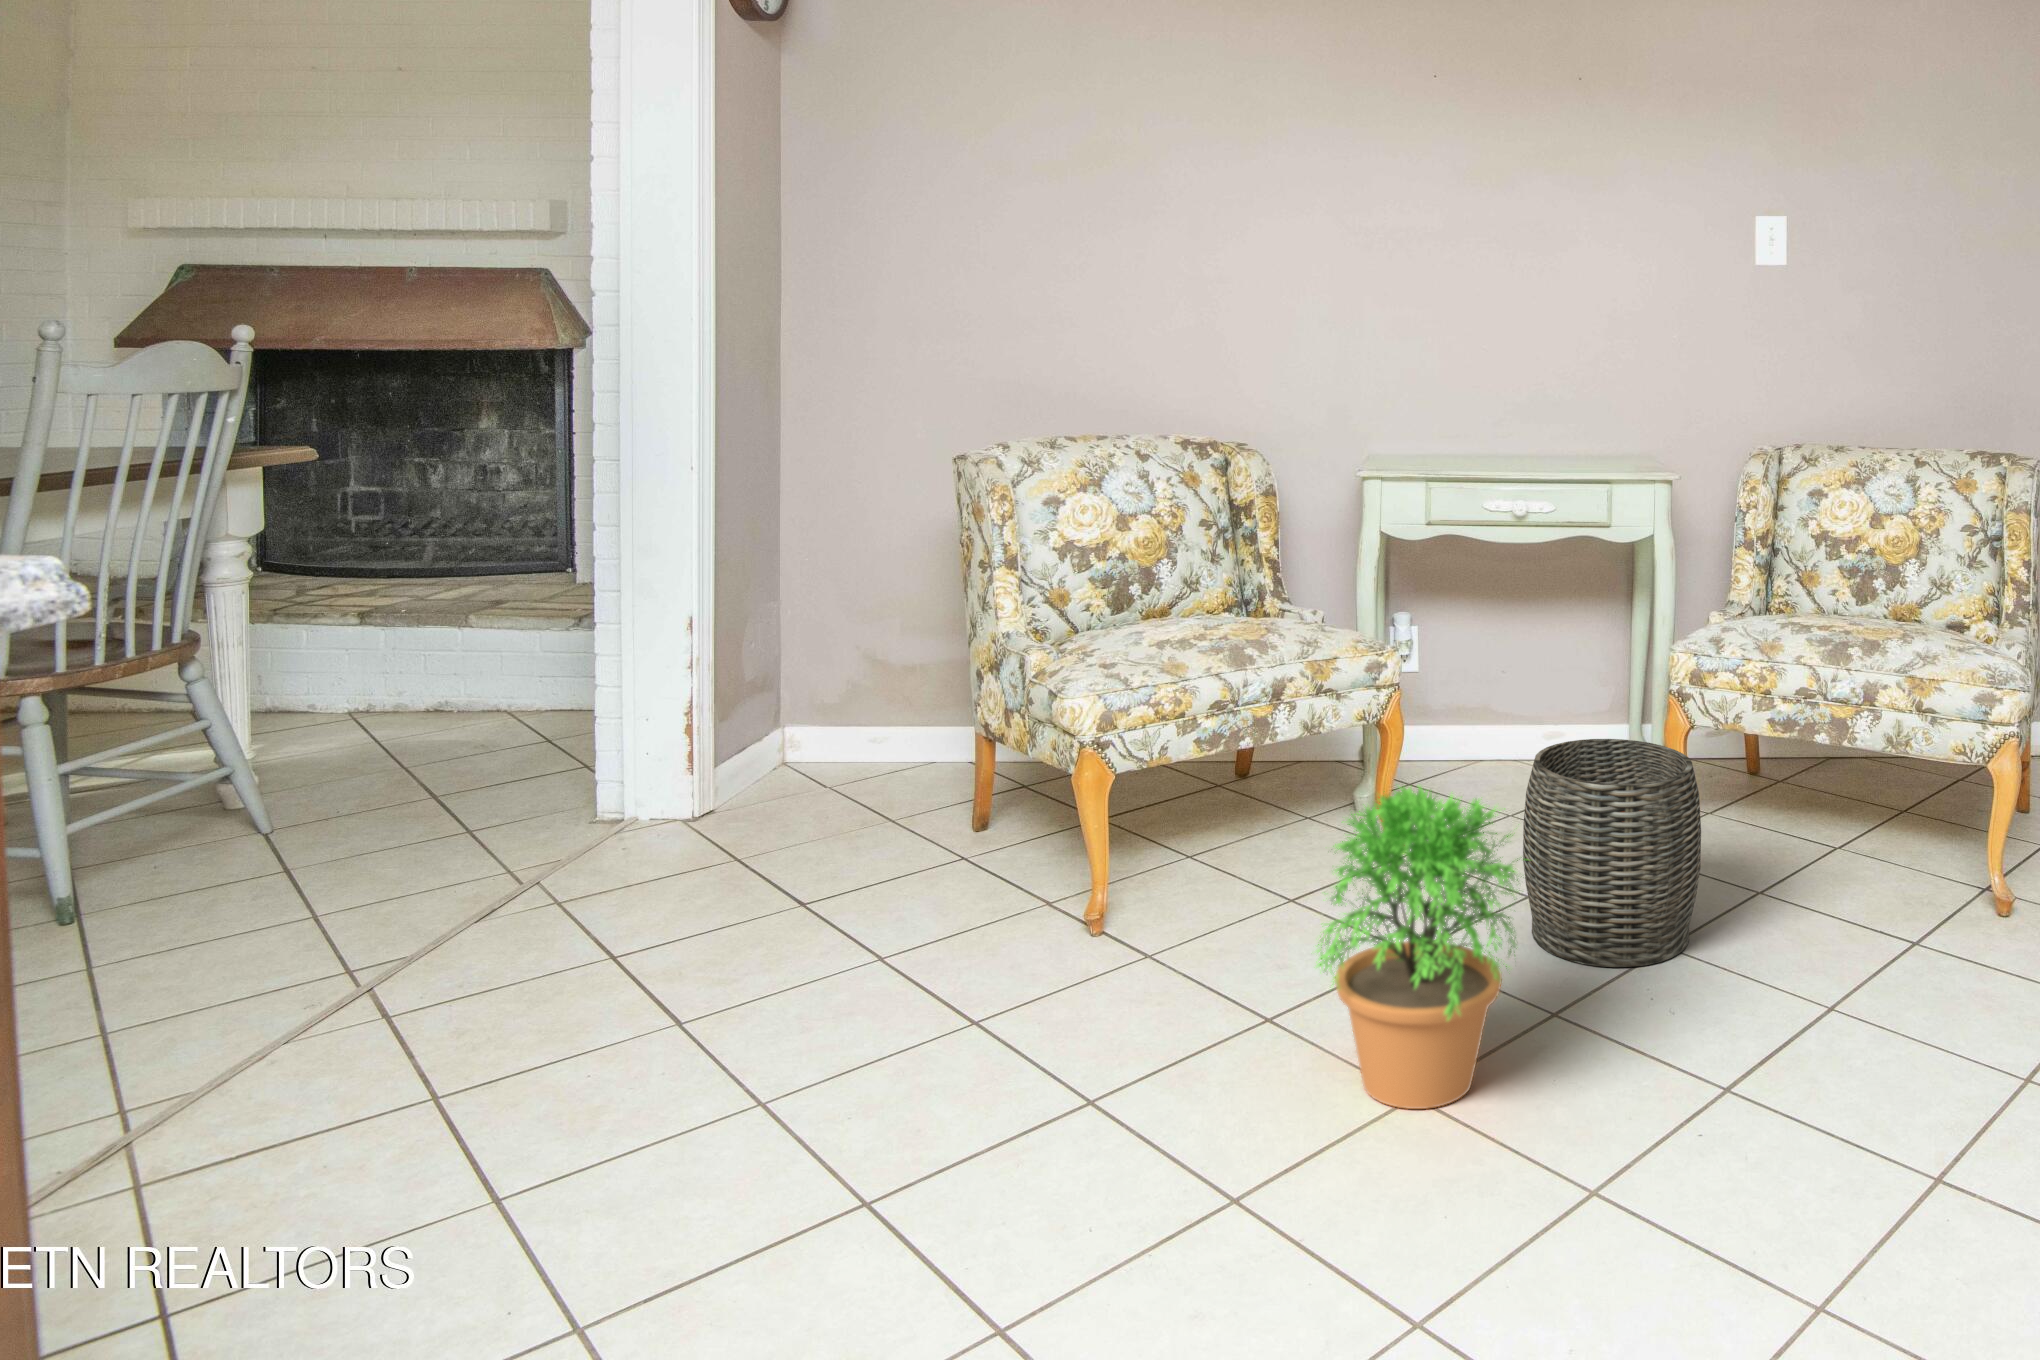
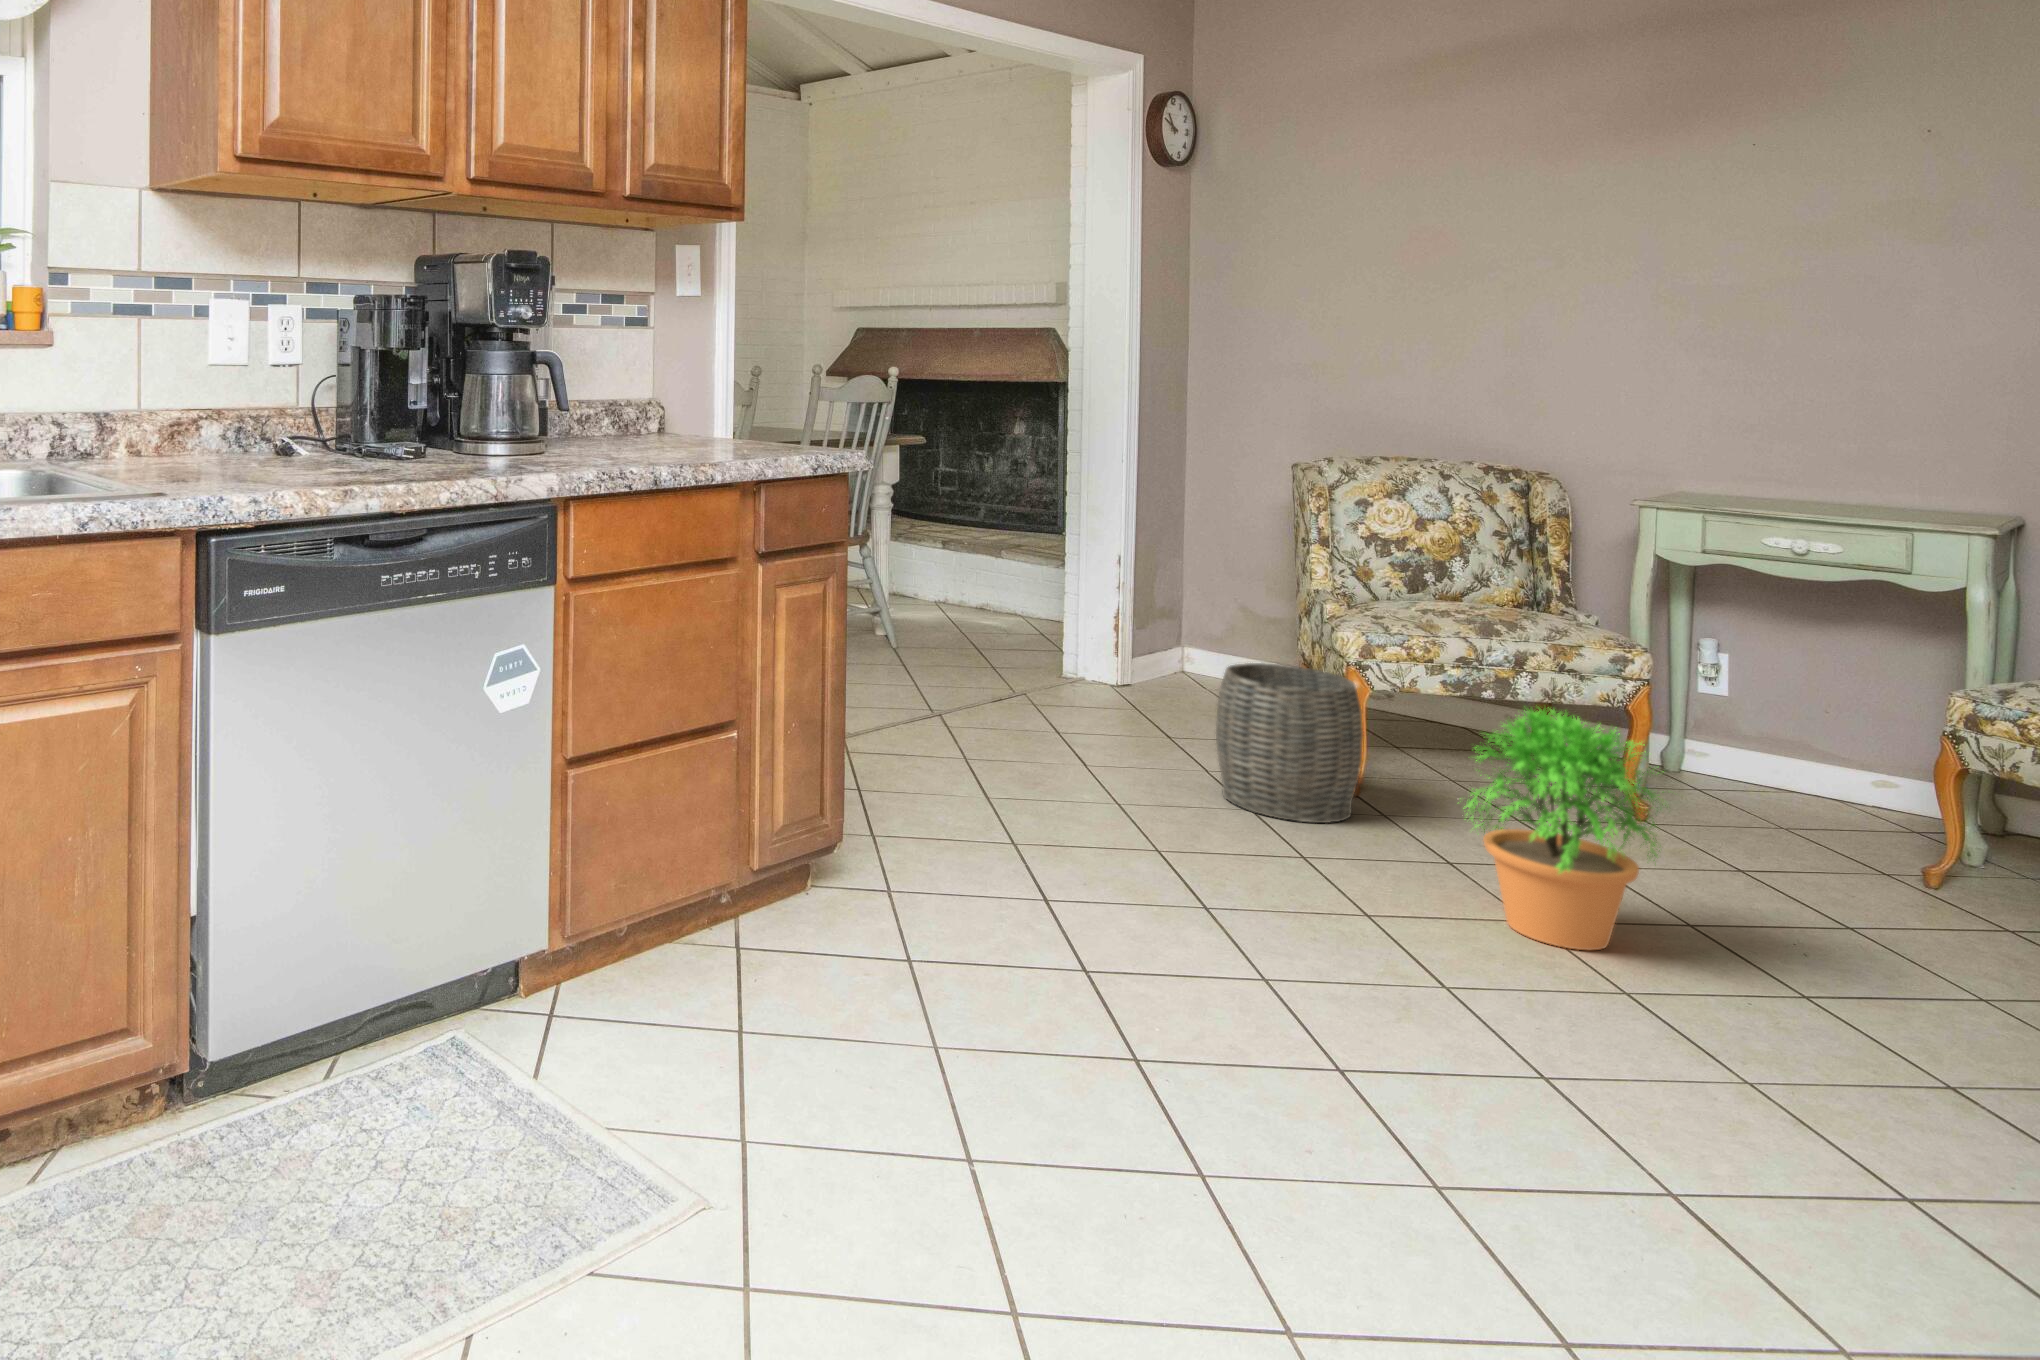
woven basket: present [1523,739,1701,967] -> present [1216,663,1363,823]

